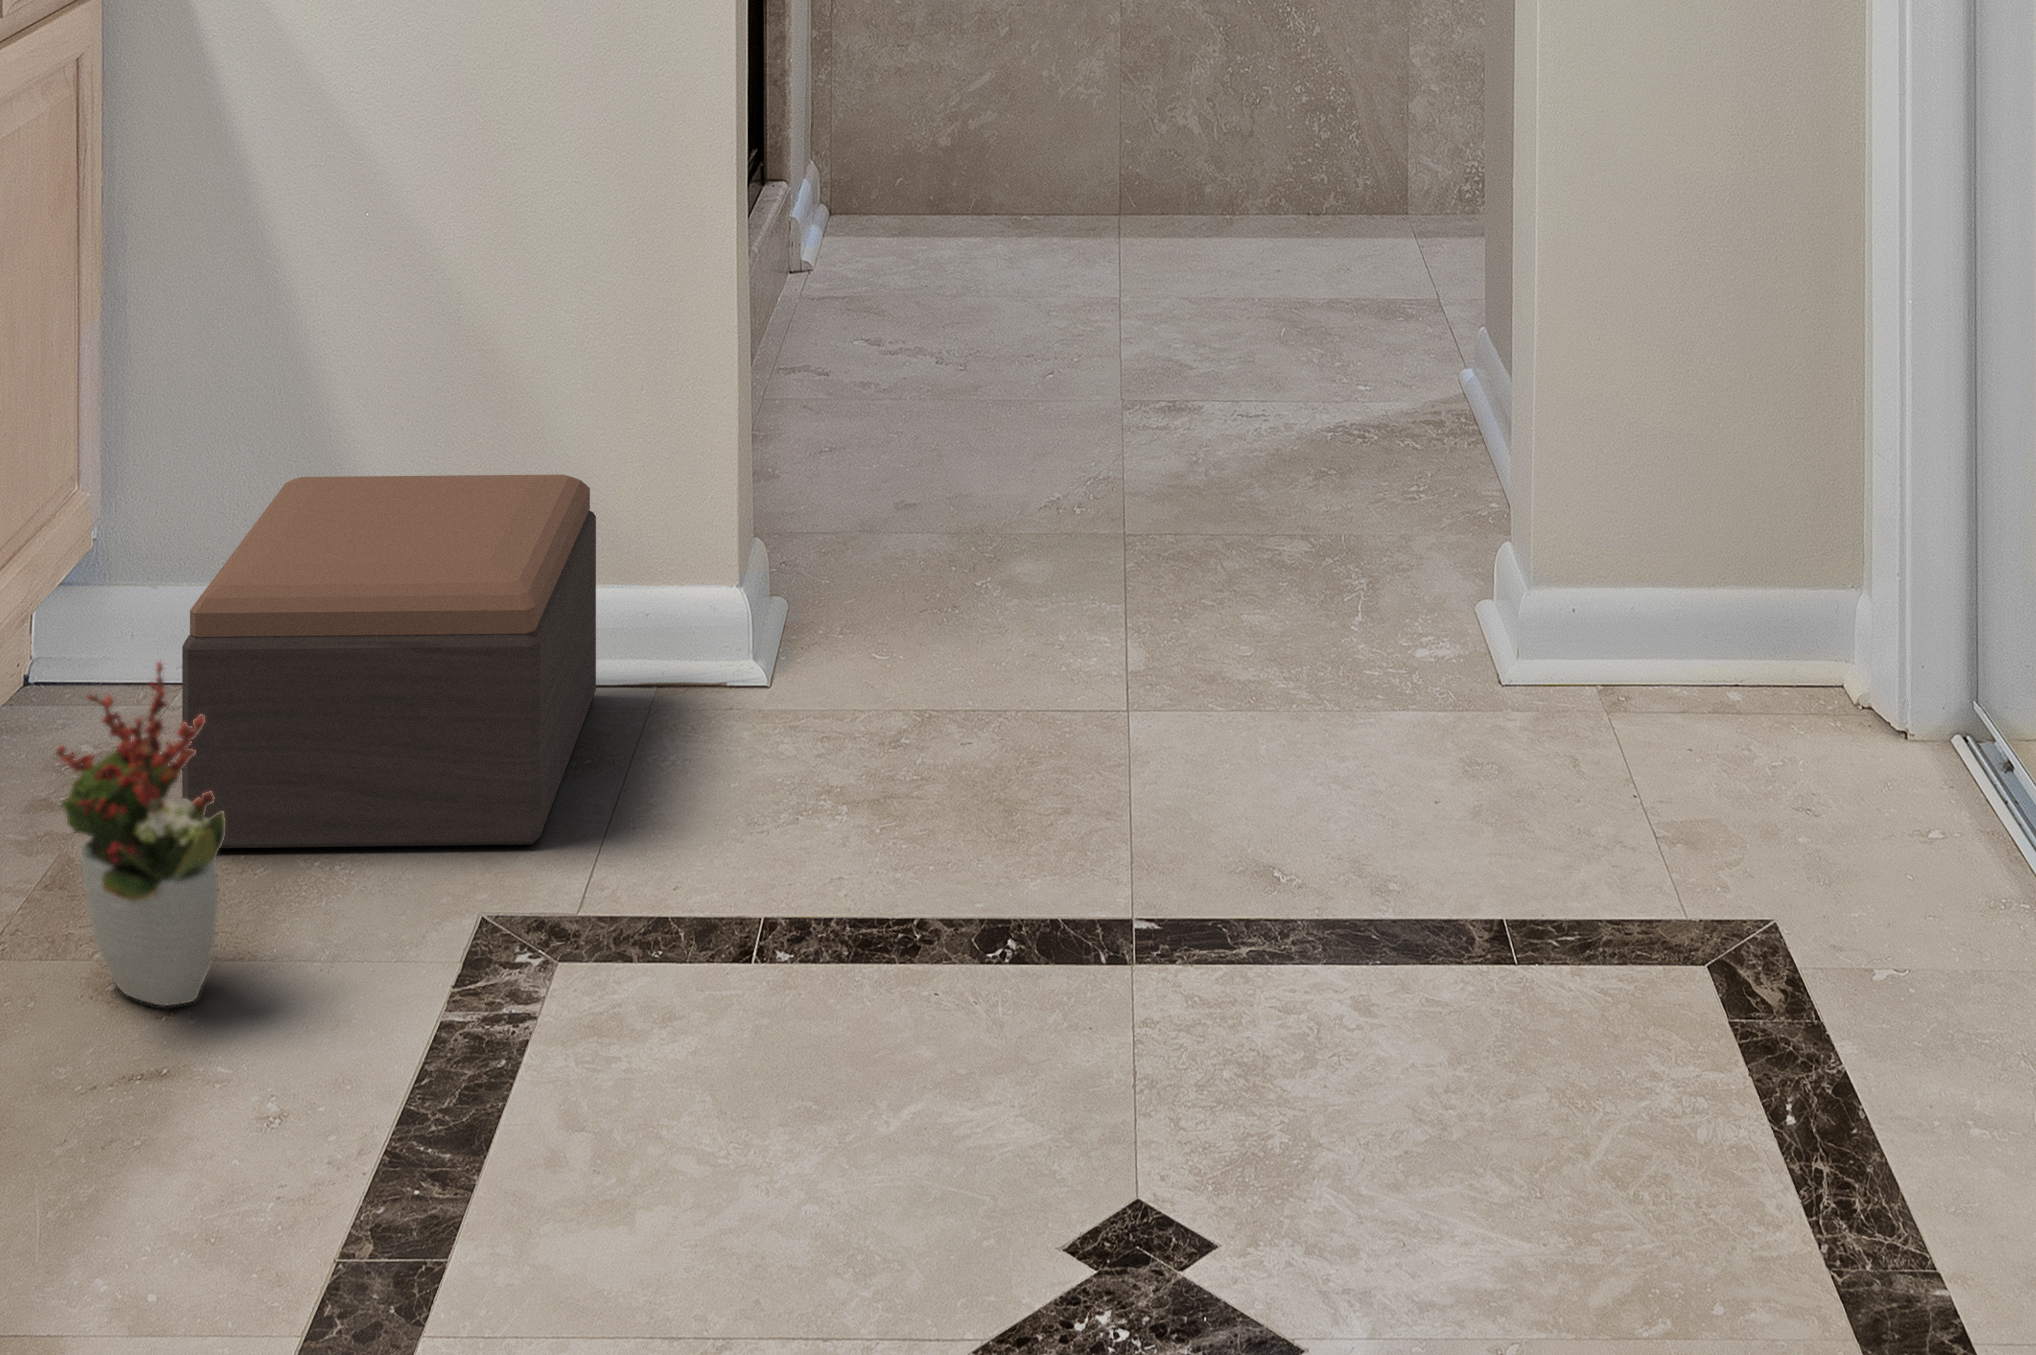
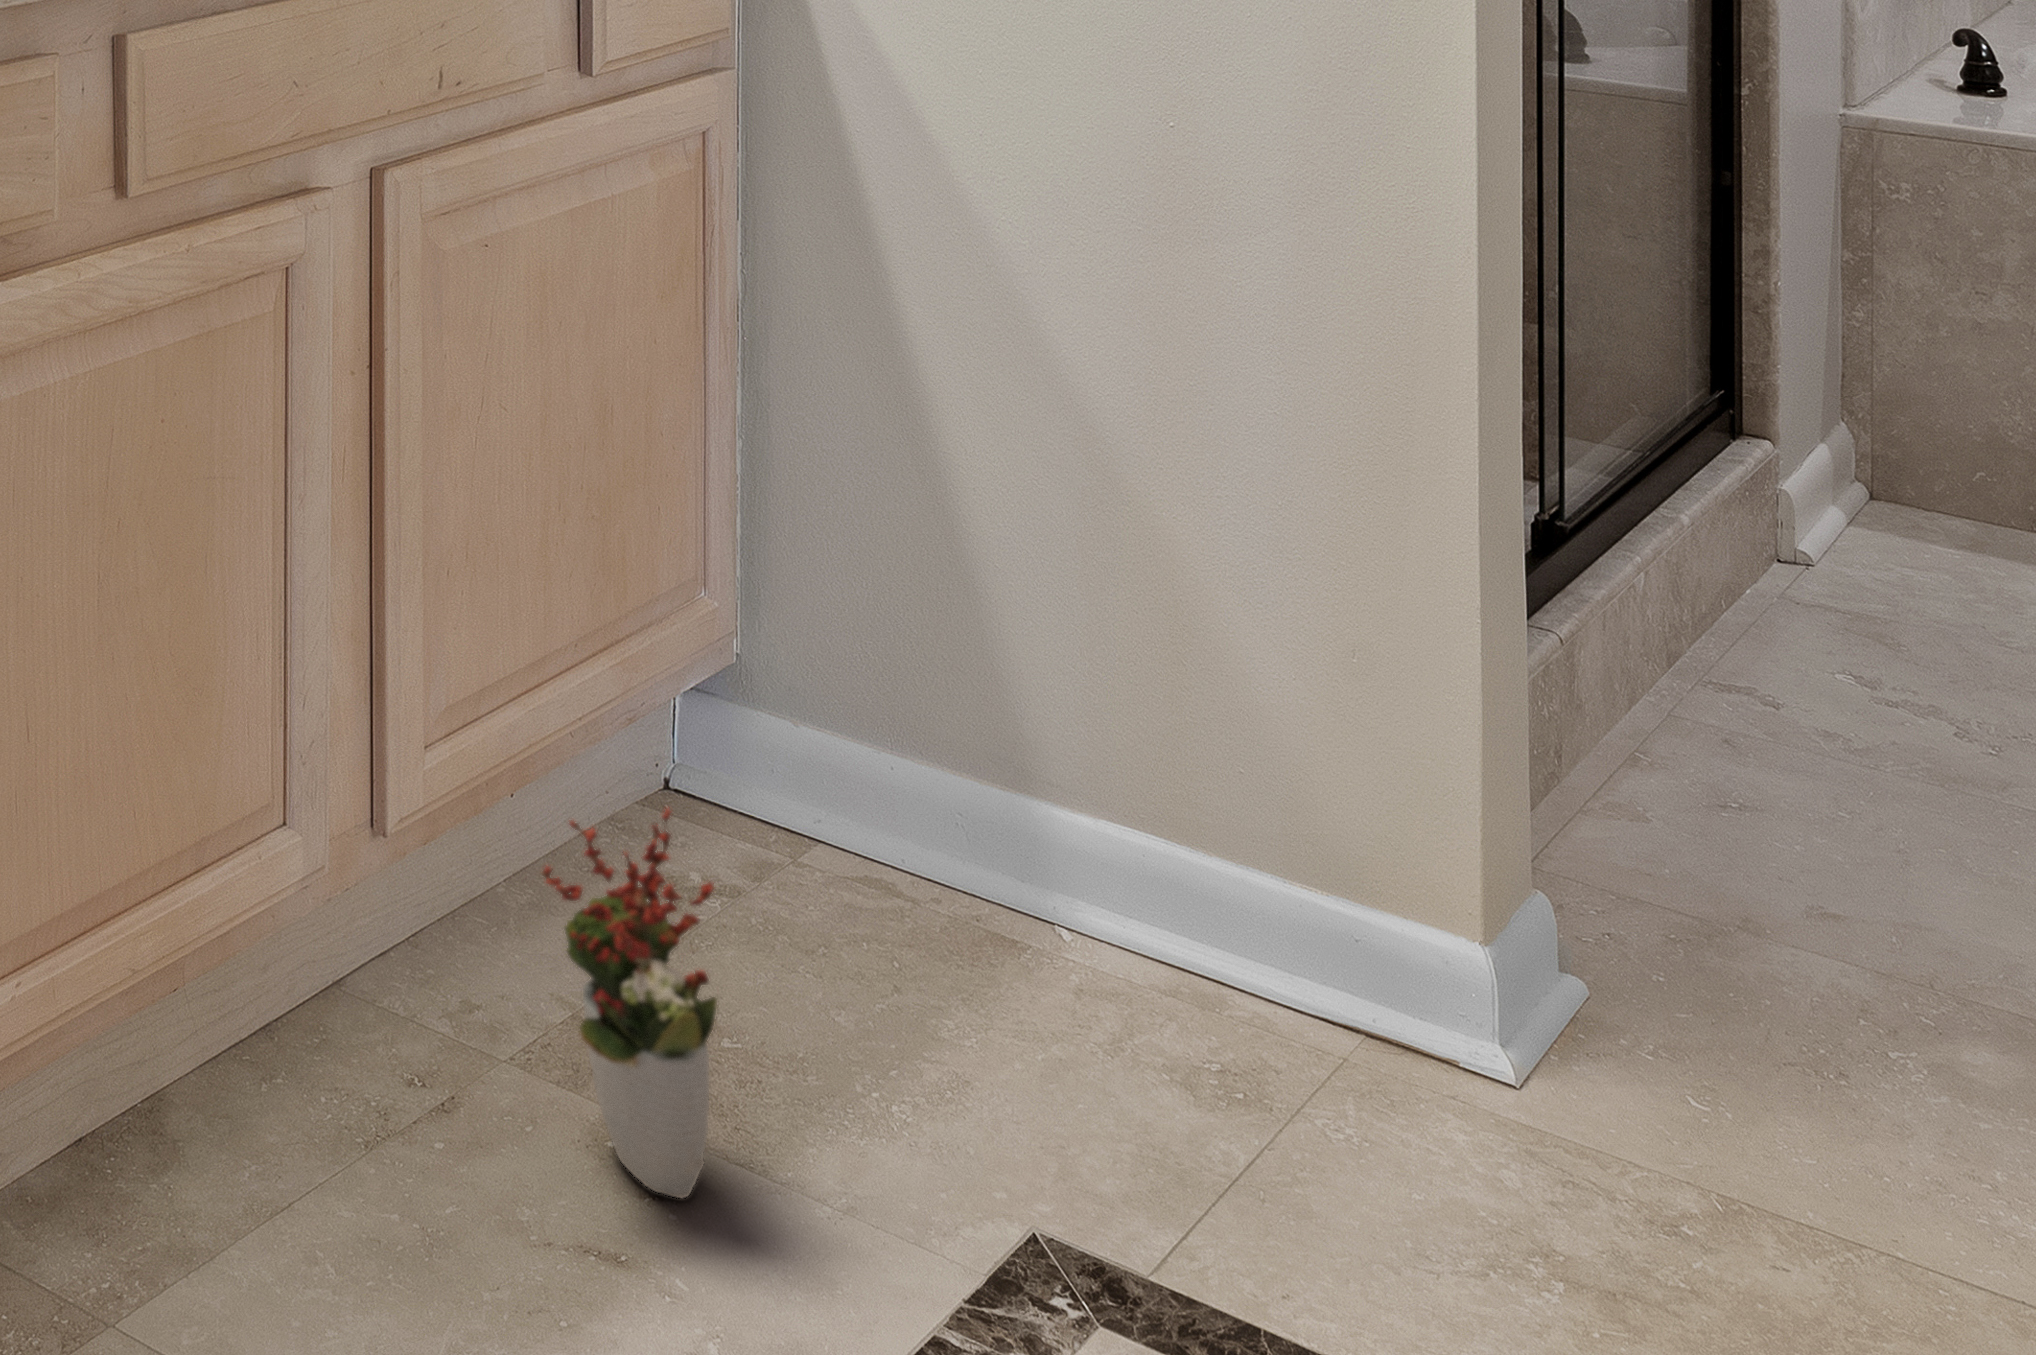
footstool: present [182,475,596,848] -> none [744,648,1282,1172]

